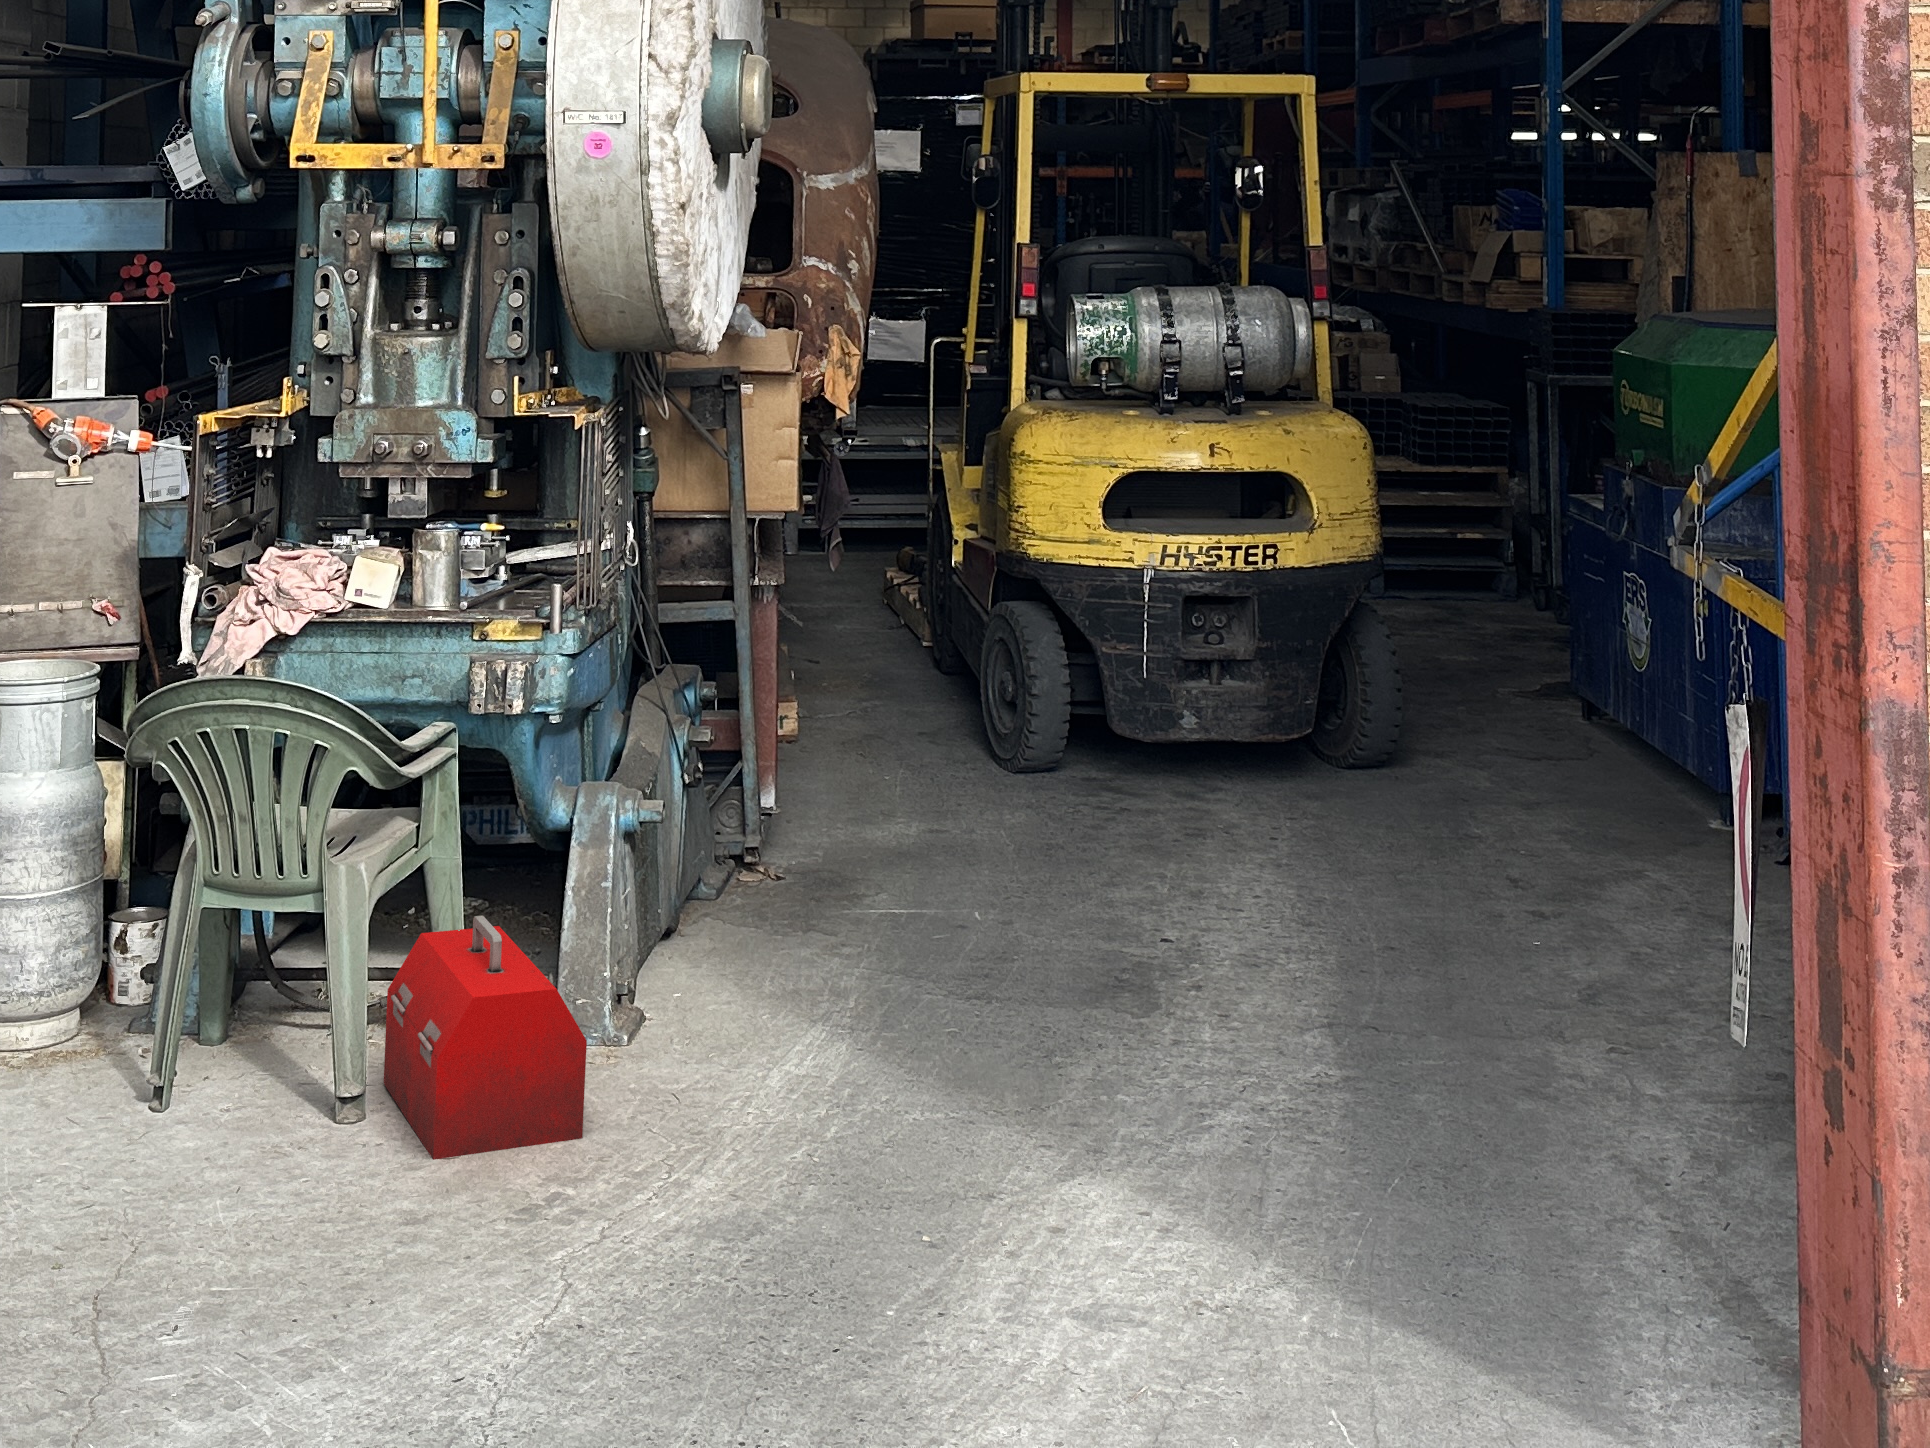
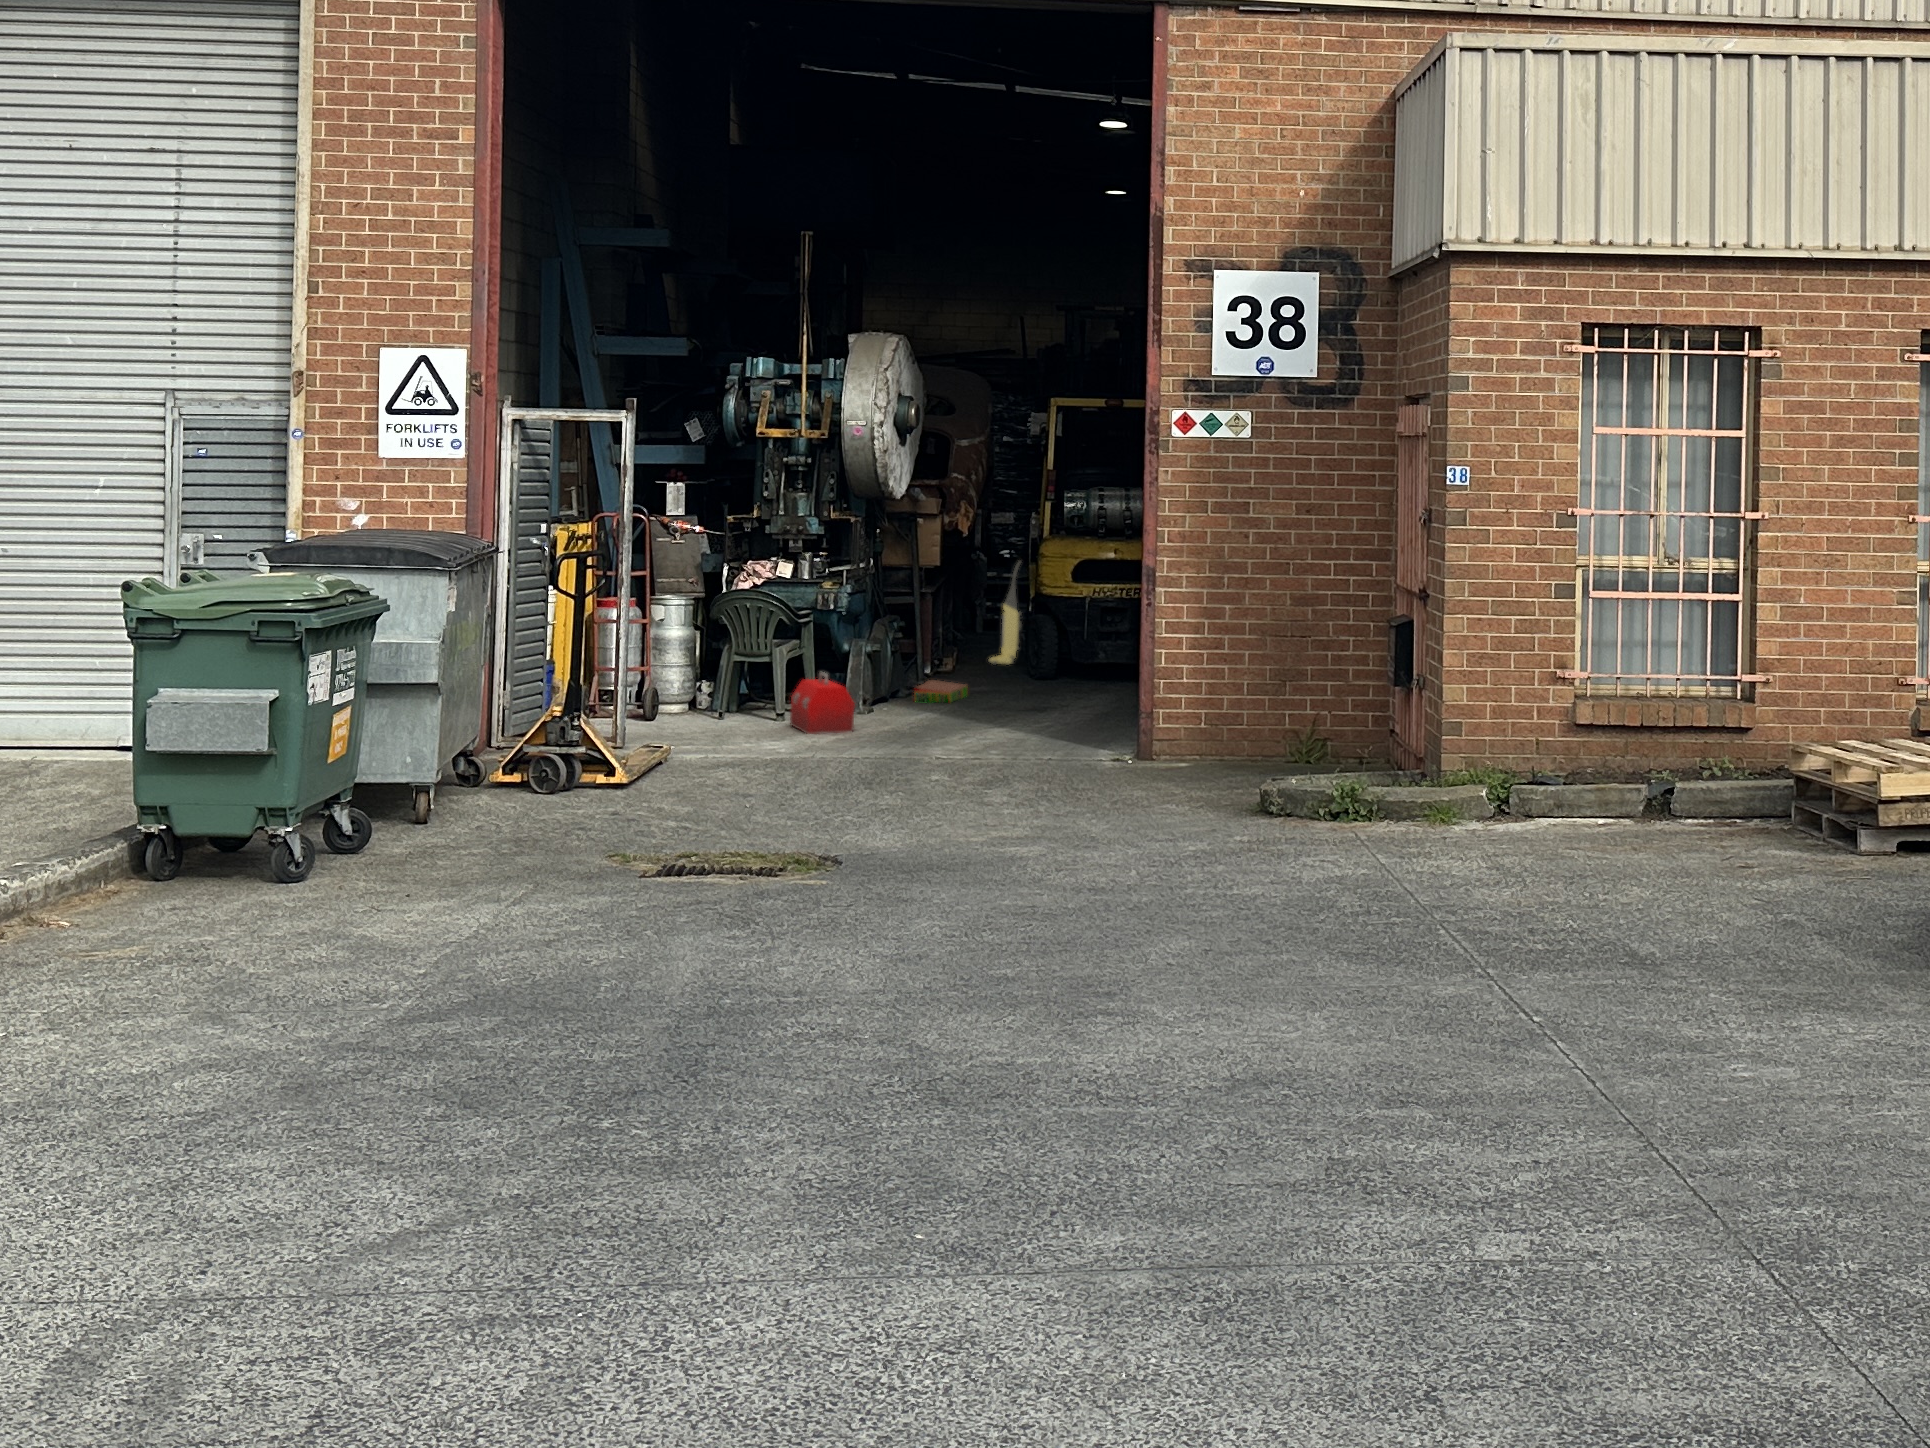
vacuum cleaner: none [867,448,942,692] -> present [989,561,1022,665]
storage bin: none [739,810,874,904] -> present [915,680,968,702]

